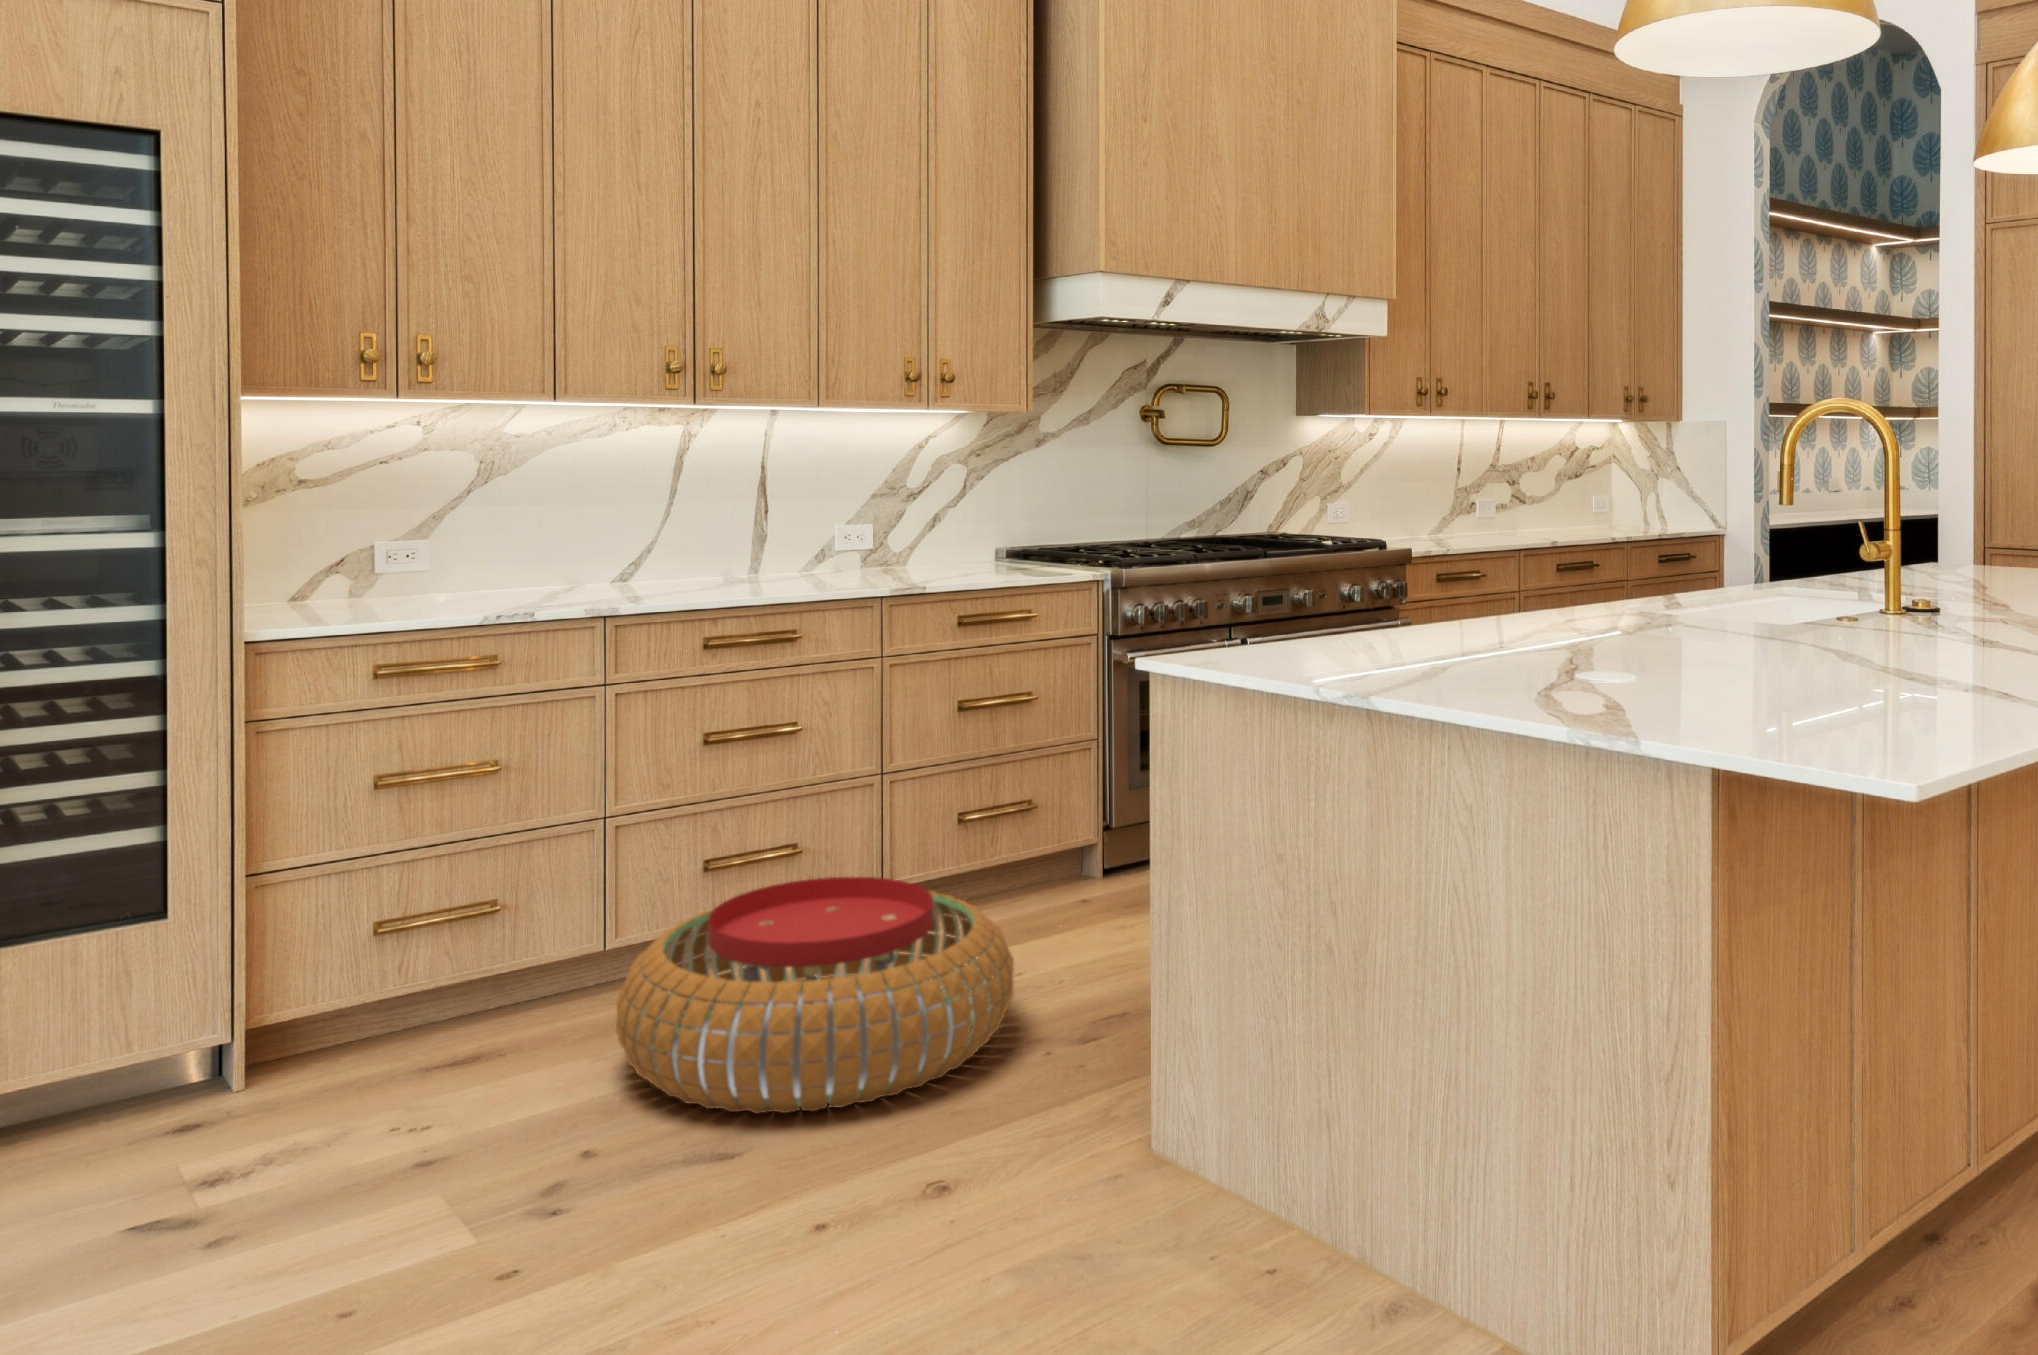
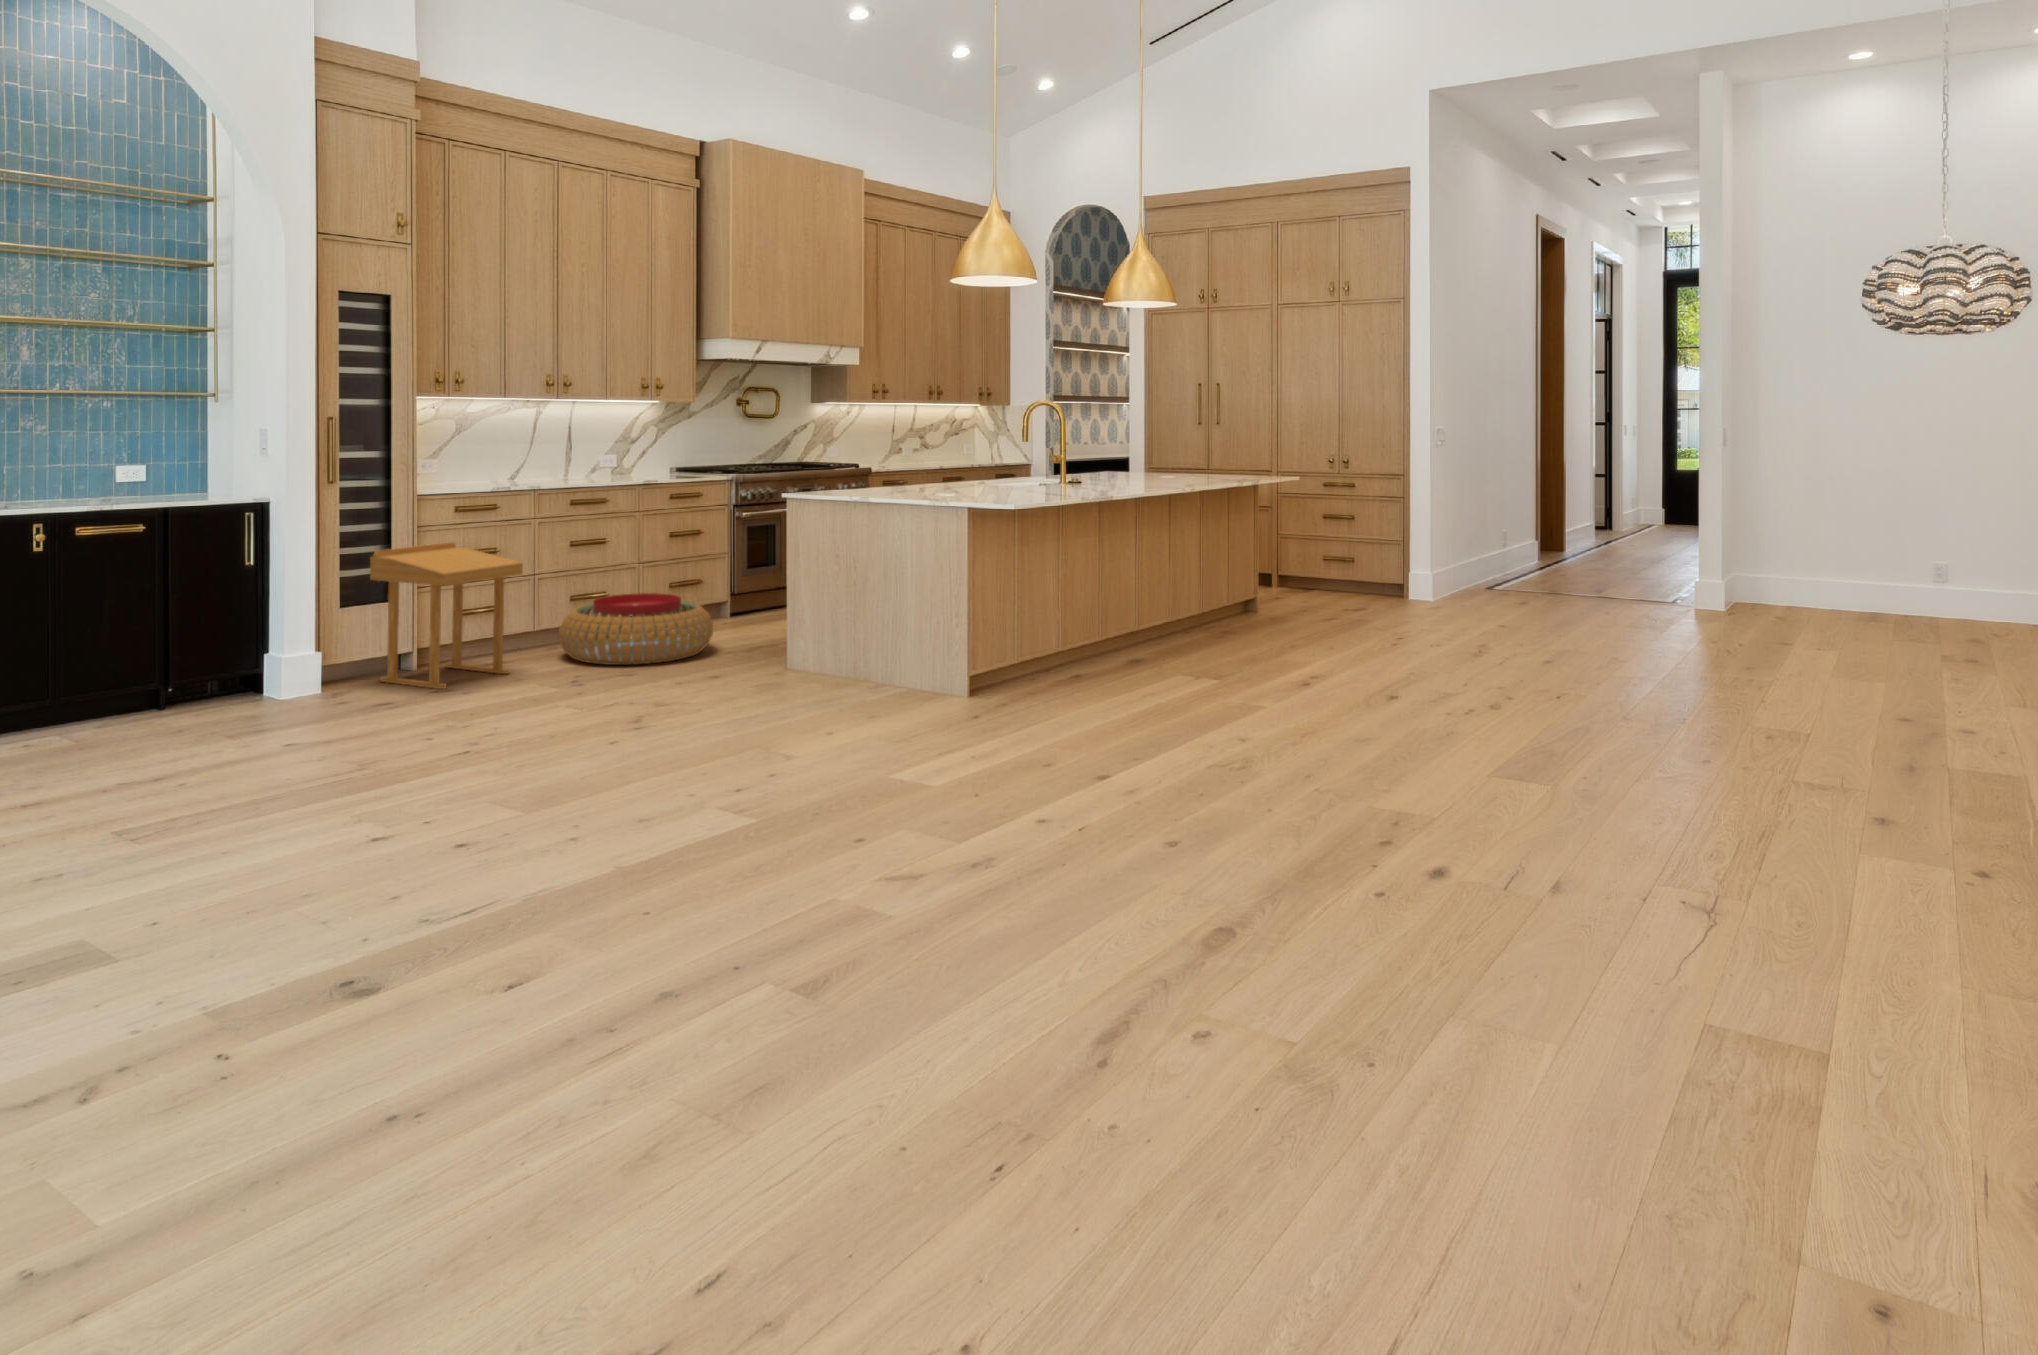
side table: none [55,764,472,1237] -> present [370,542,523,689]

